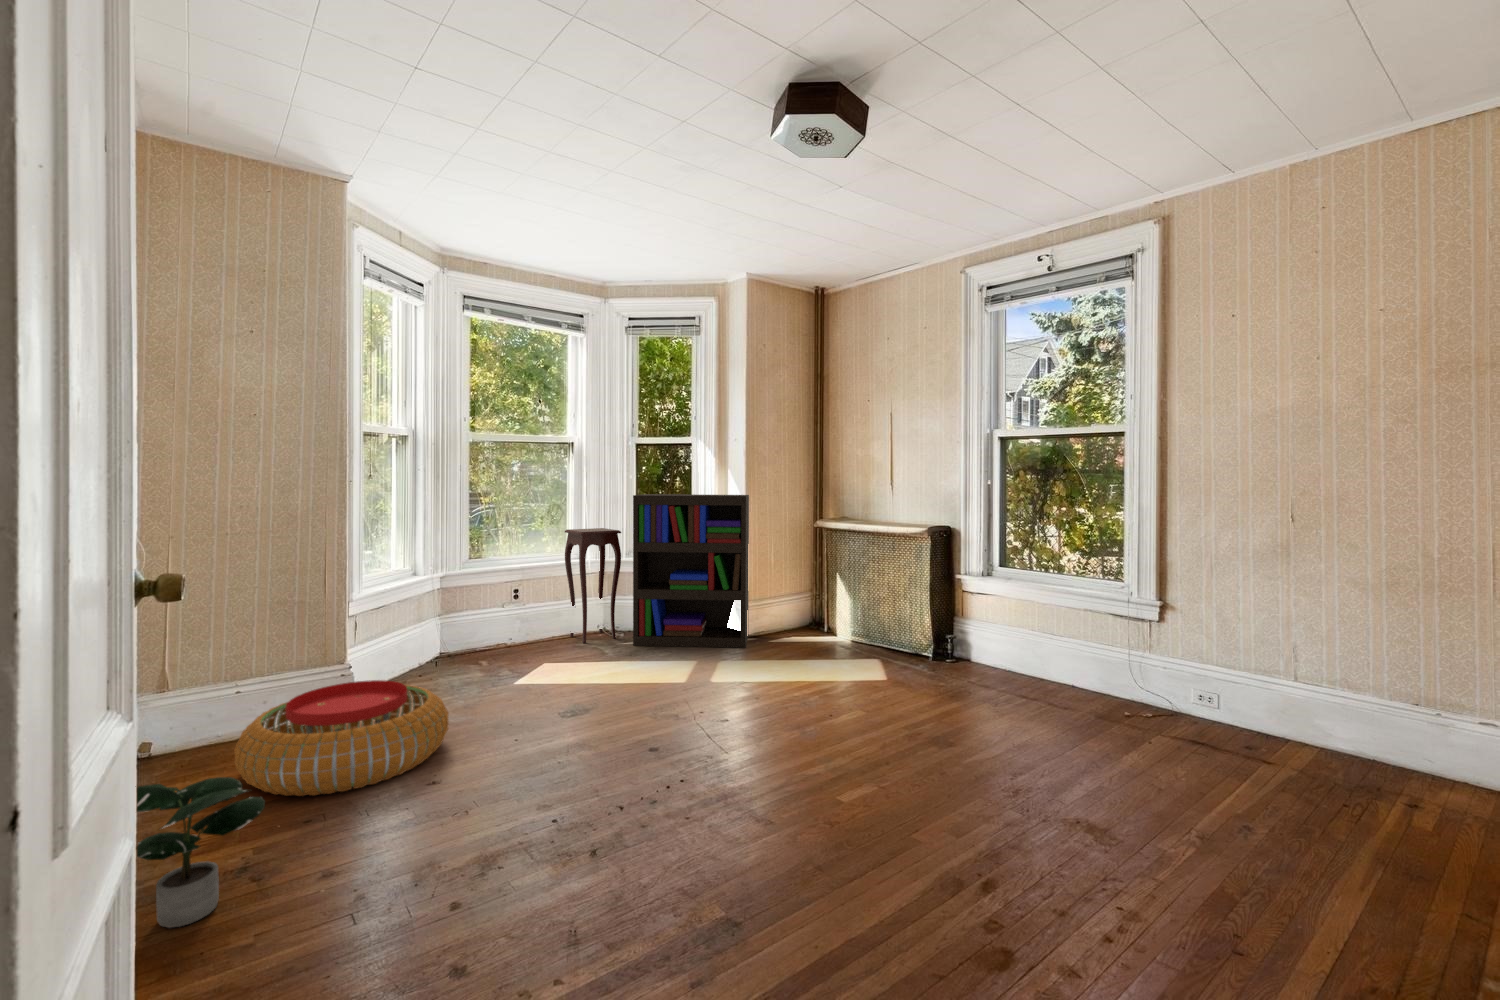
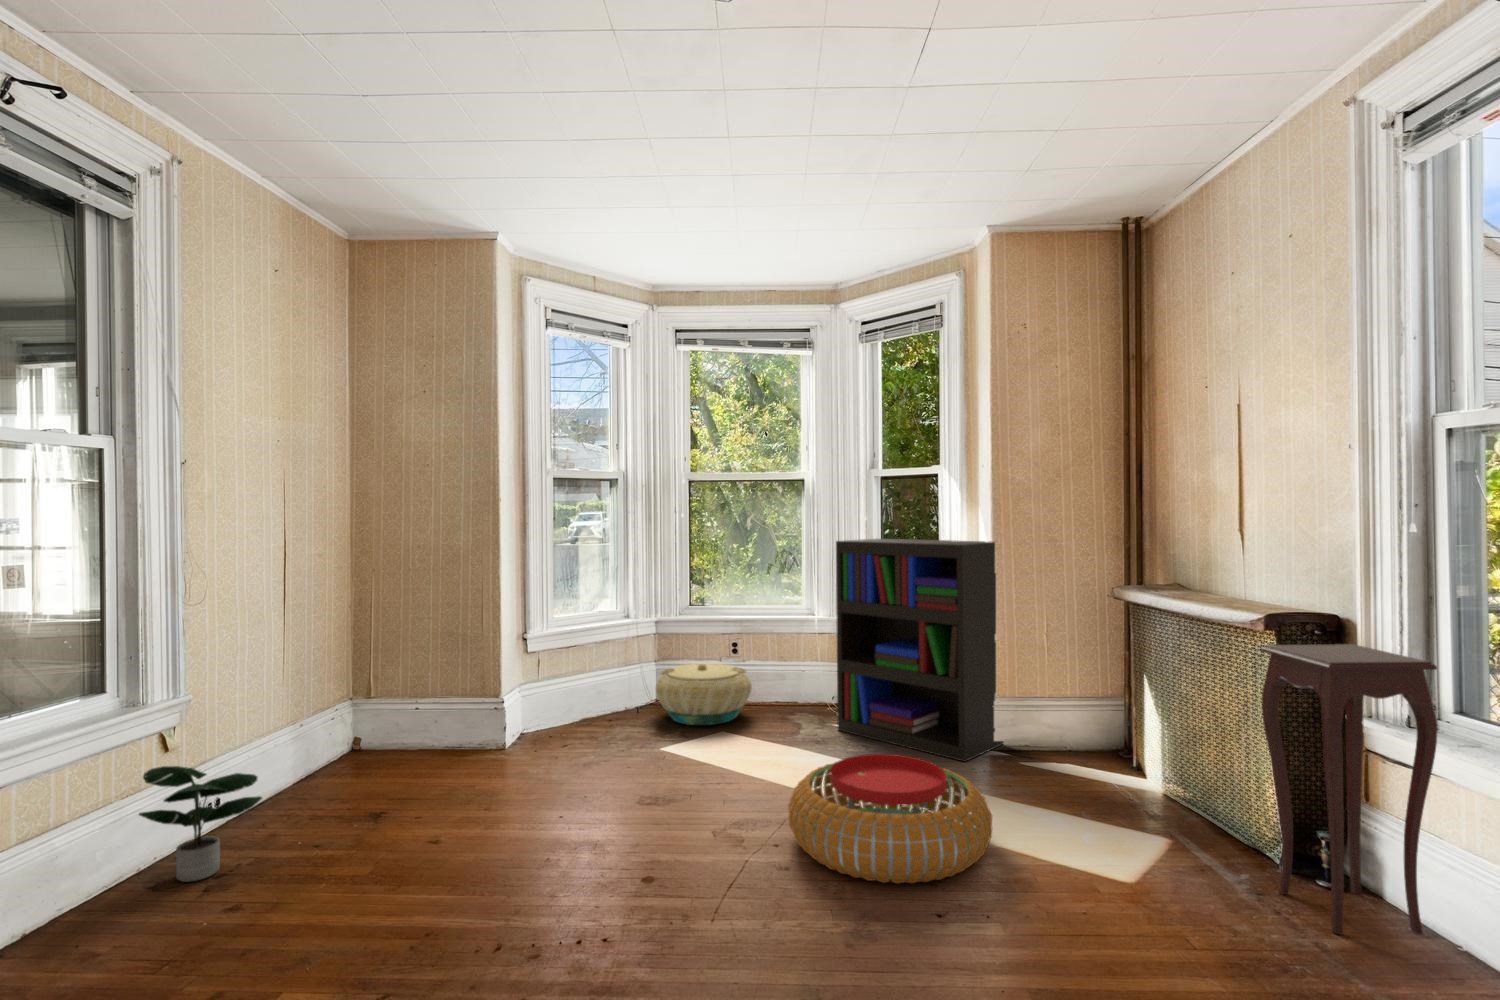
side table: present [565,528,621,643] -> present [1260,644,1437,935]
basket: none [463,608,555,663] -> present [656,663,751,725]
pouf: present [234,680,449,796] -> present [788,754,992,883]

